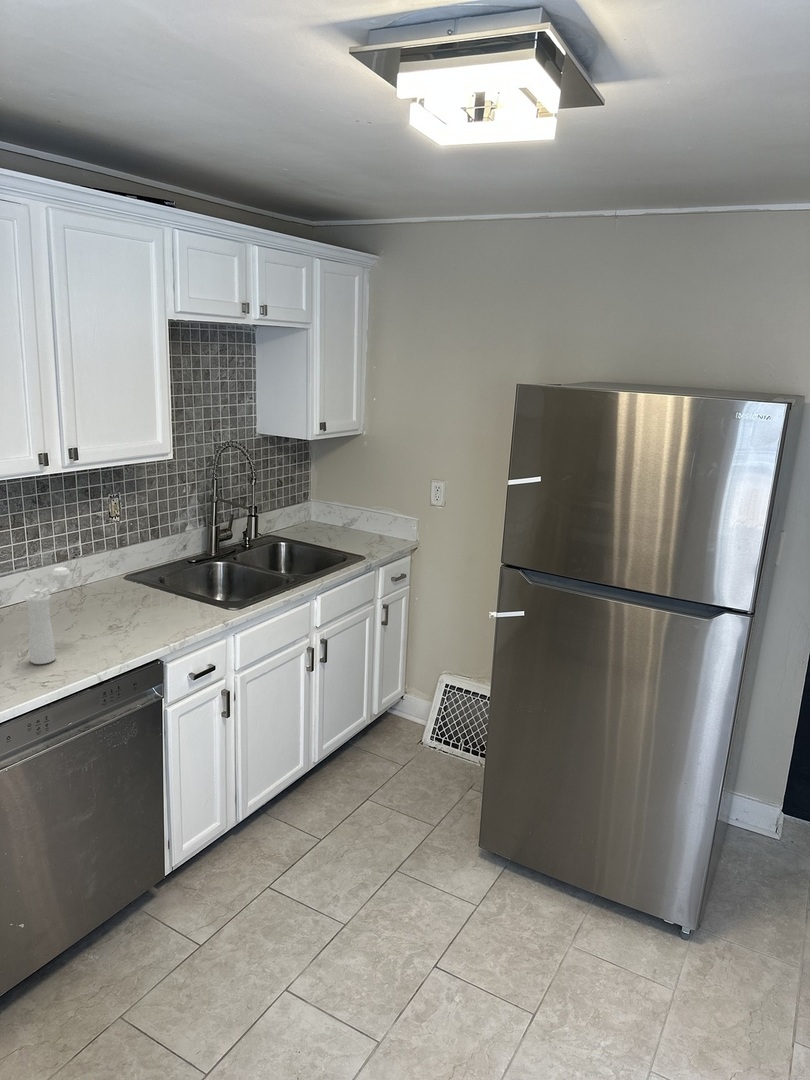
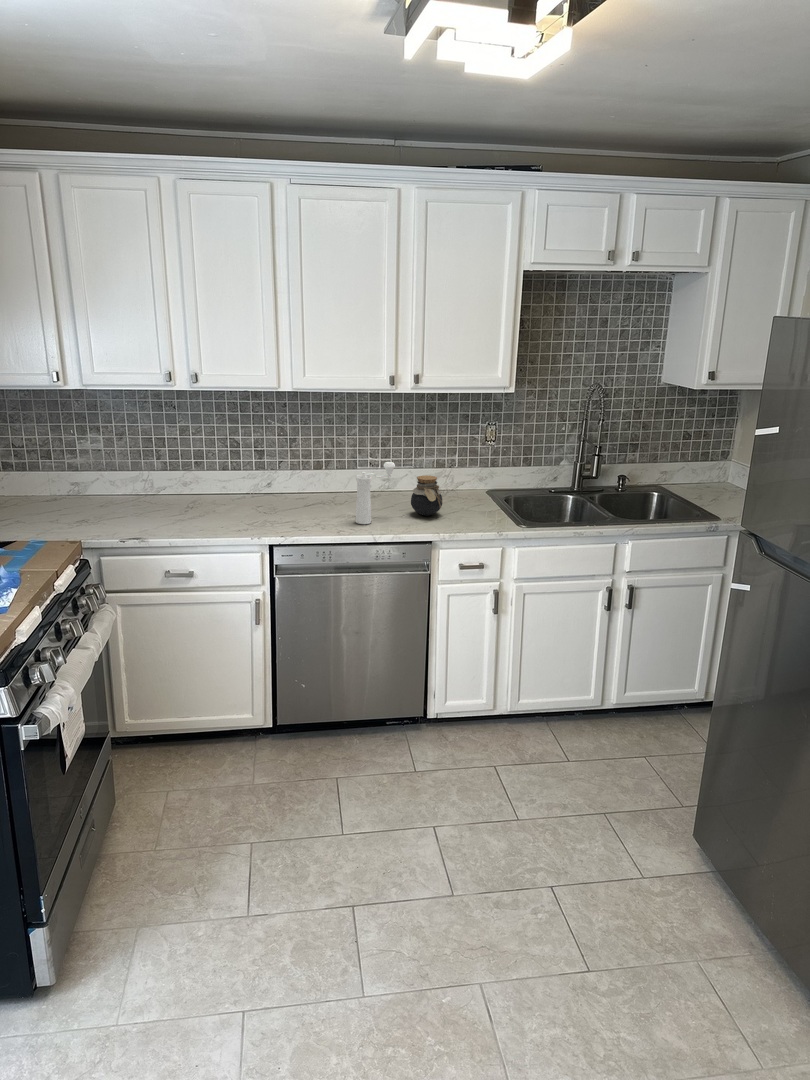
jar: none [82,574,133,627] -> present [411,476,442,516]

